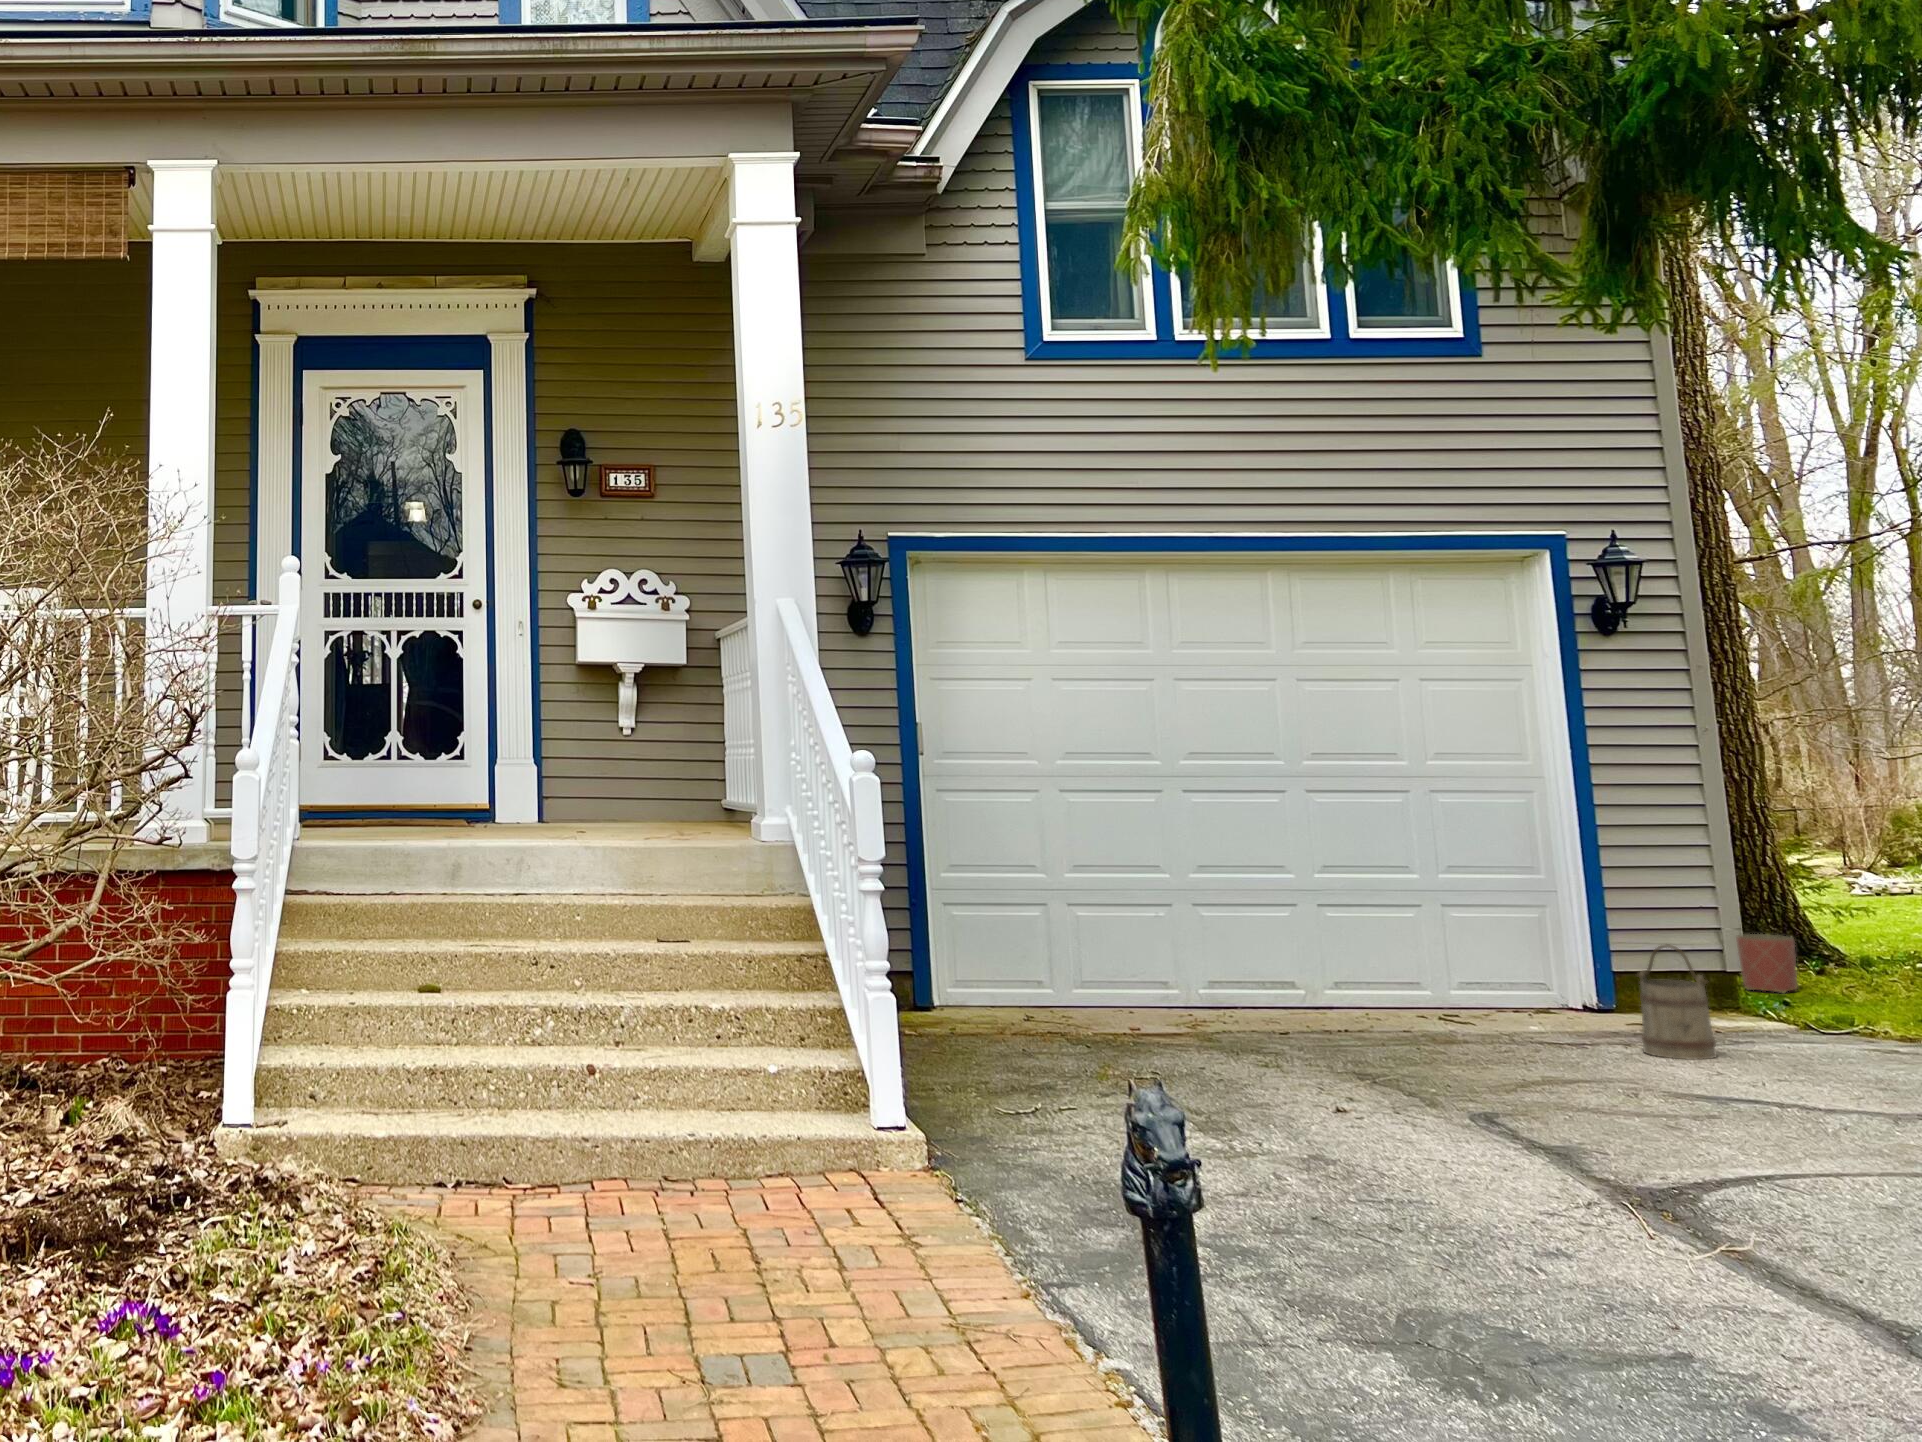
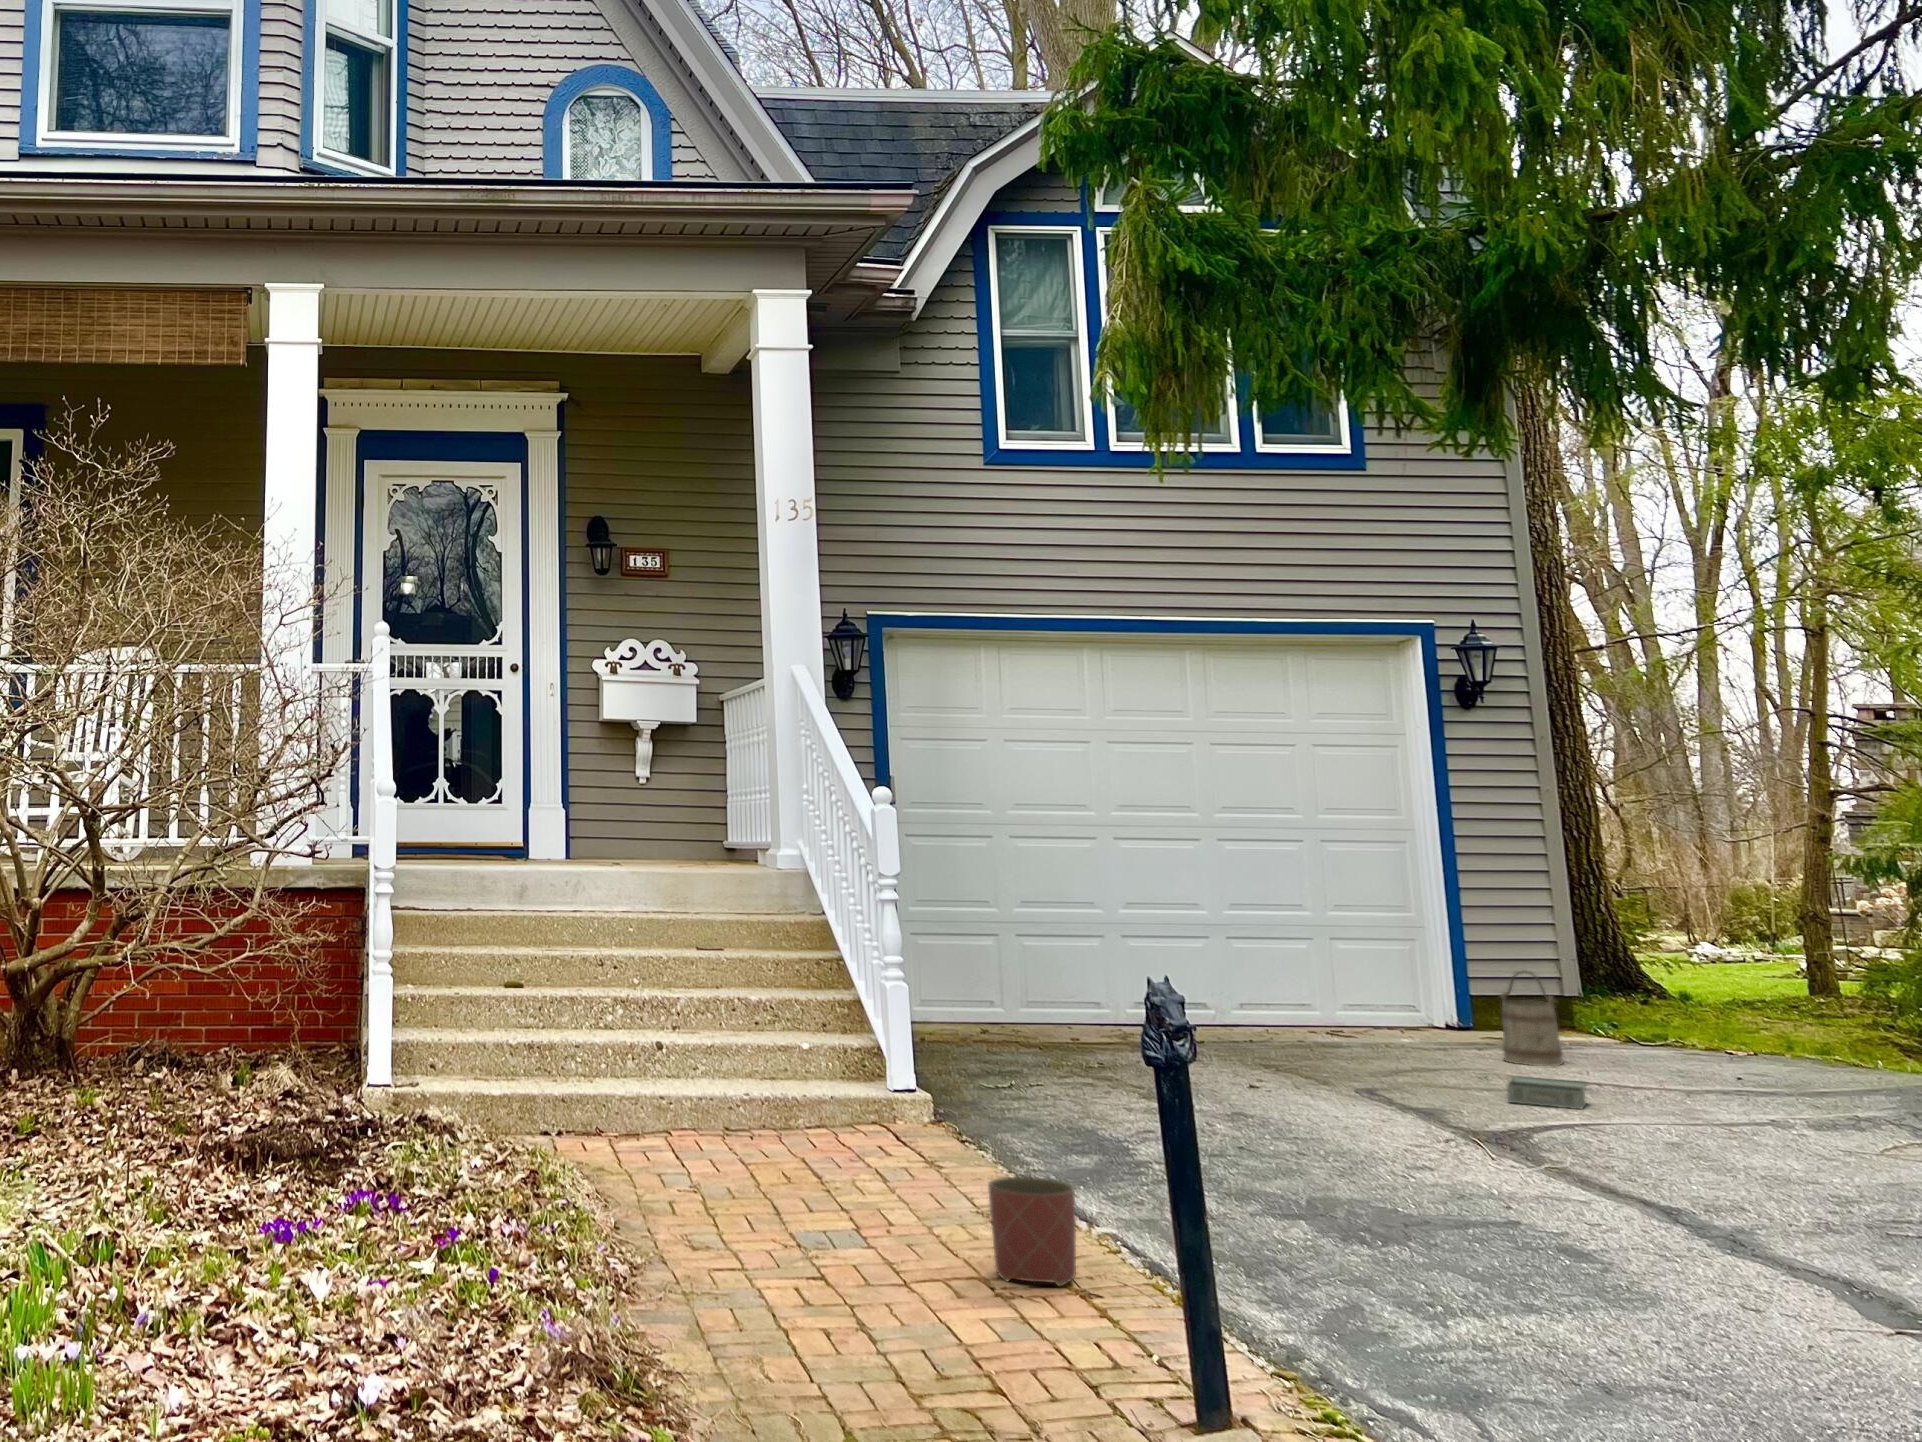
planter: present [1736,934,1798,993] -> present [988,1177,1076,1287]
toolbox: none [1636,1078,1741,1121] -> present [1507,1077,1587,1109]

